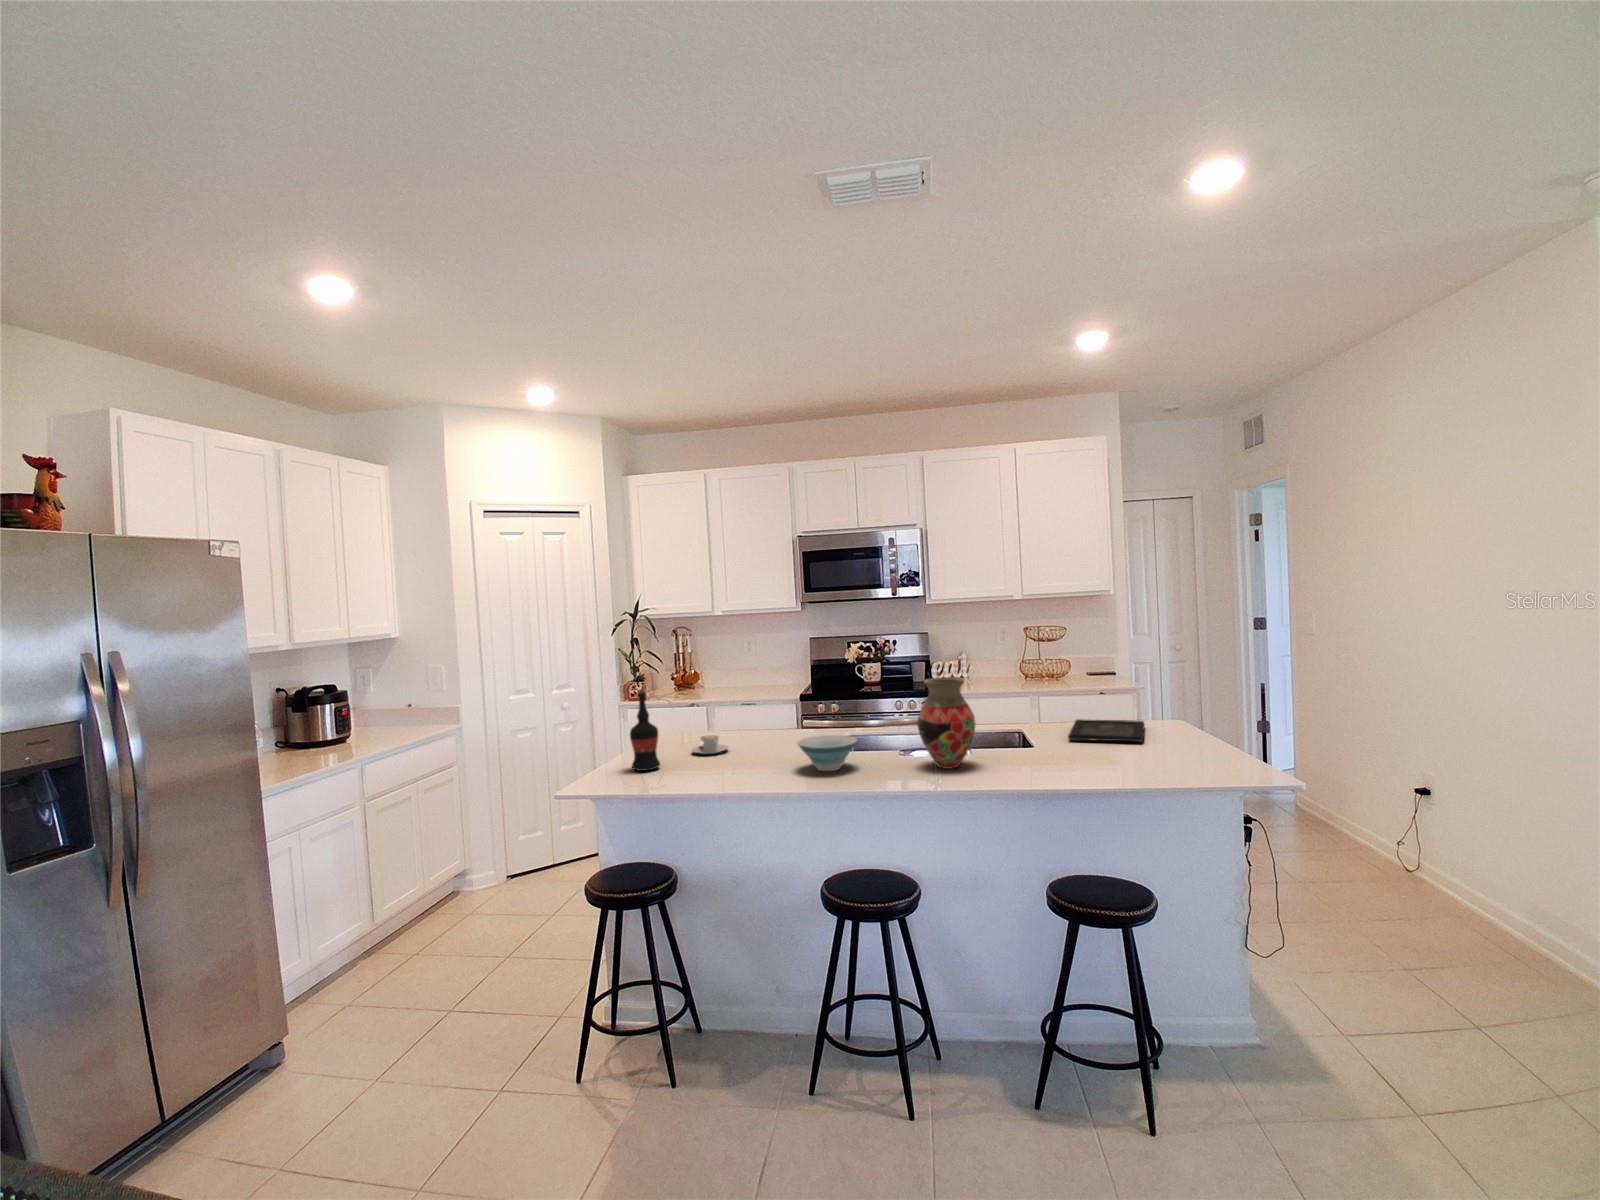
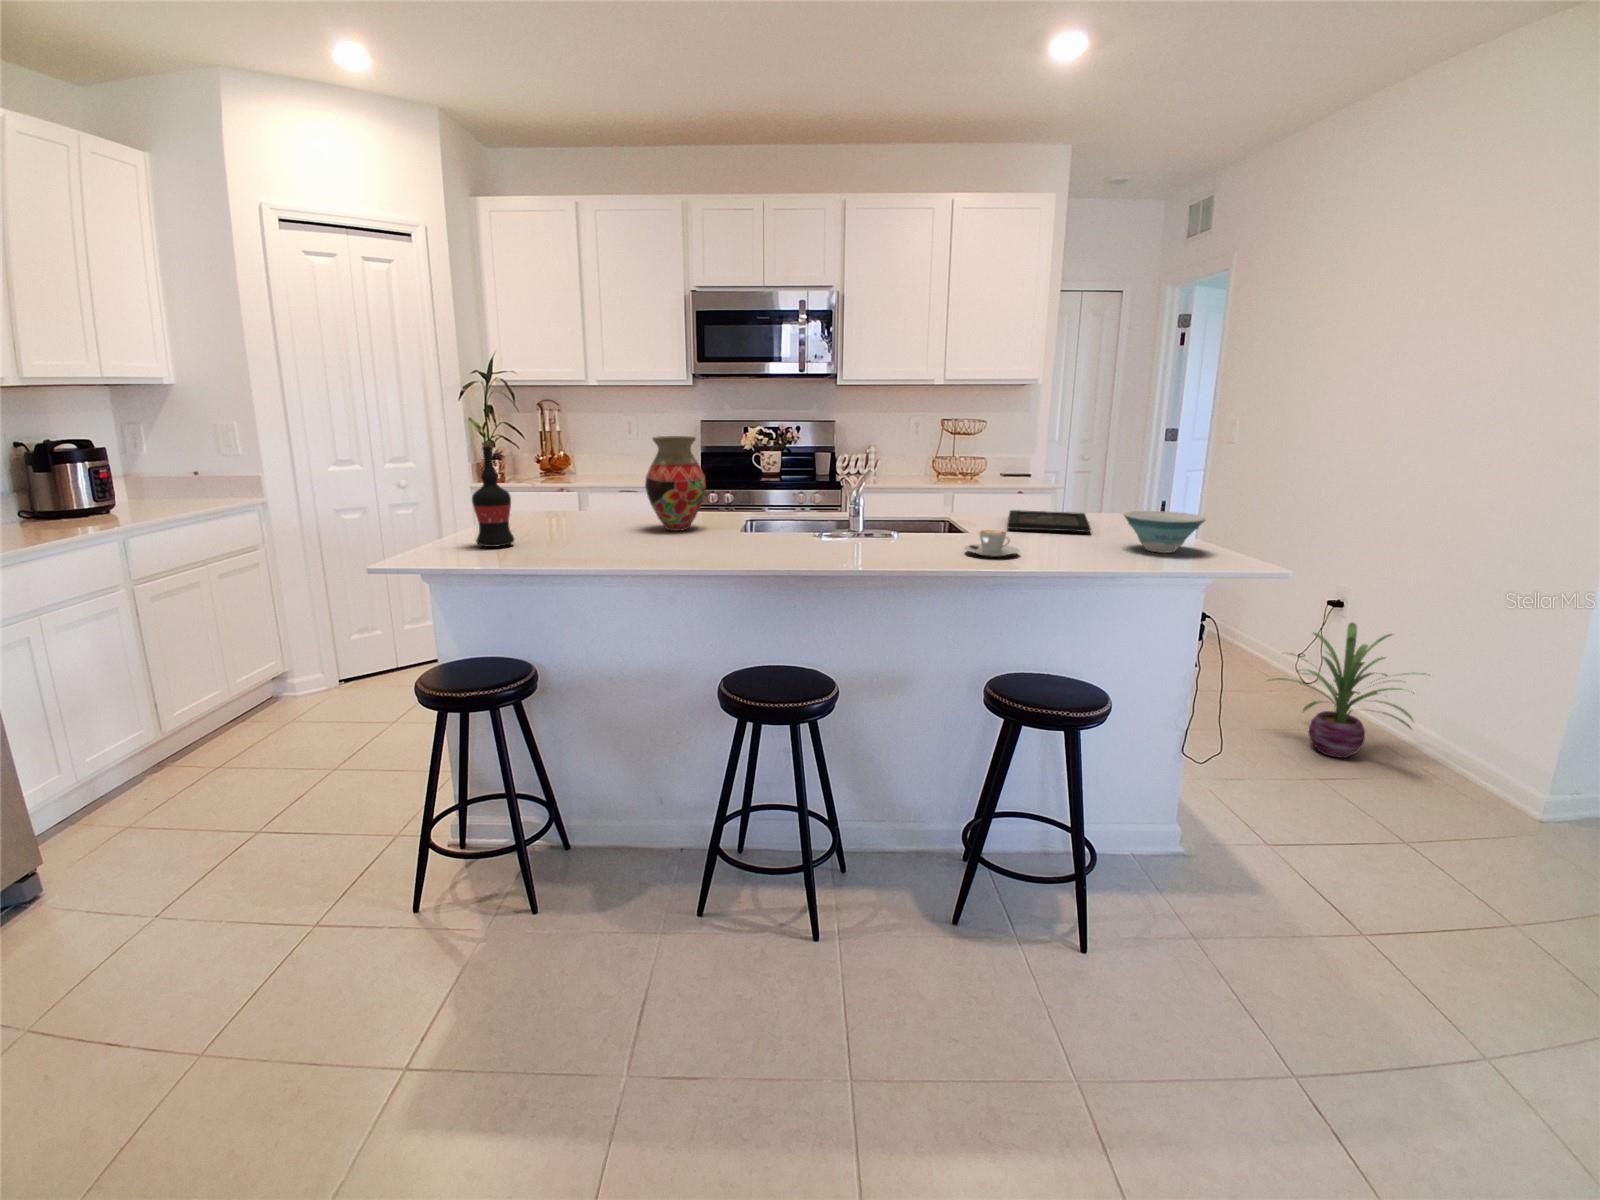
vase: present [917,677,975,769] -> present [645,436,706,531]
coffee cup: present [692,735,728,754] -> present [965,530,1019,557]
bowl: present [797,735,857,771] -> present [1124,511,1206,553]
decorative plant: none [1355,815,1529,957] -> present [1275,622,1426,758]

